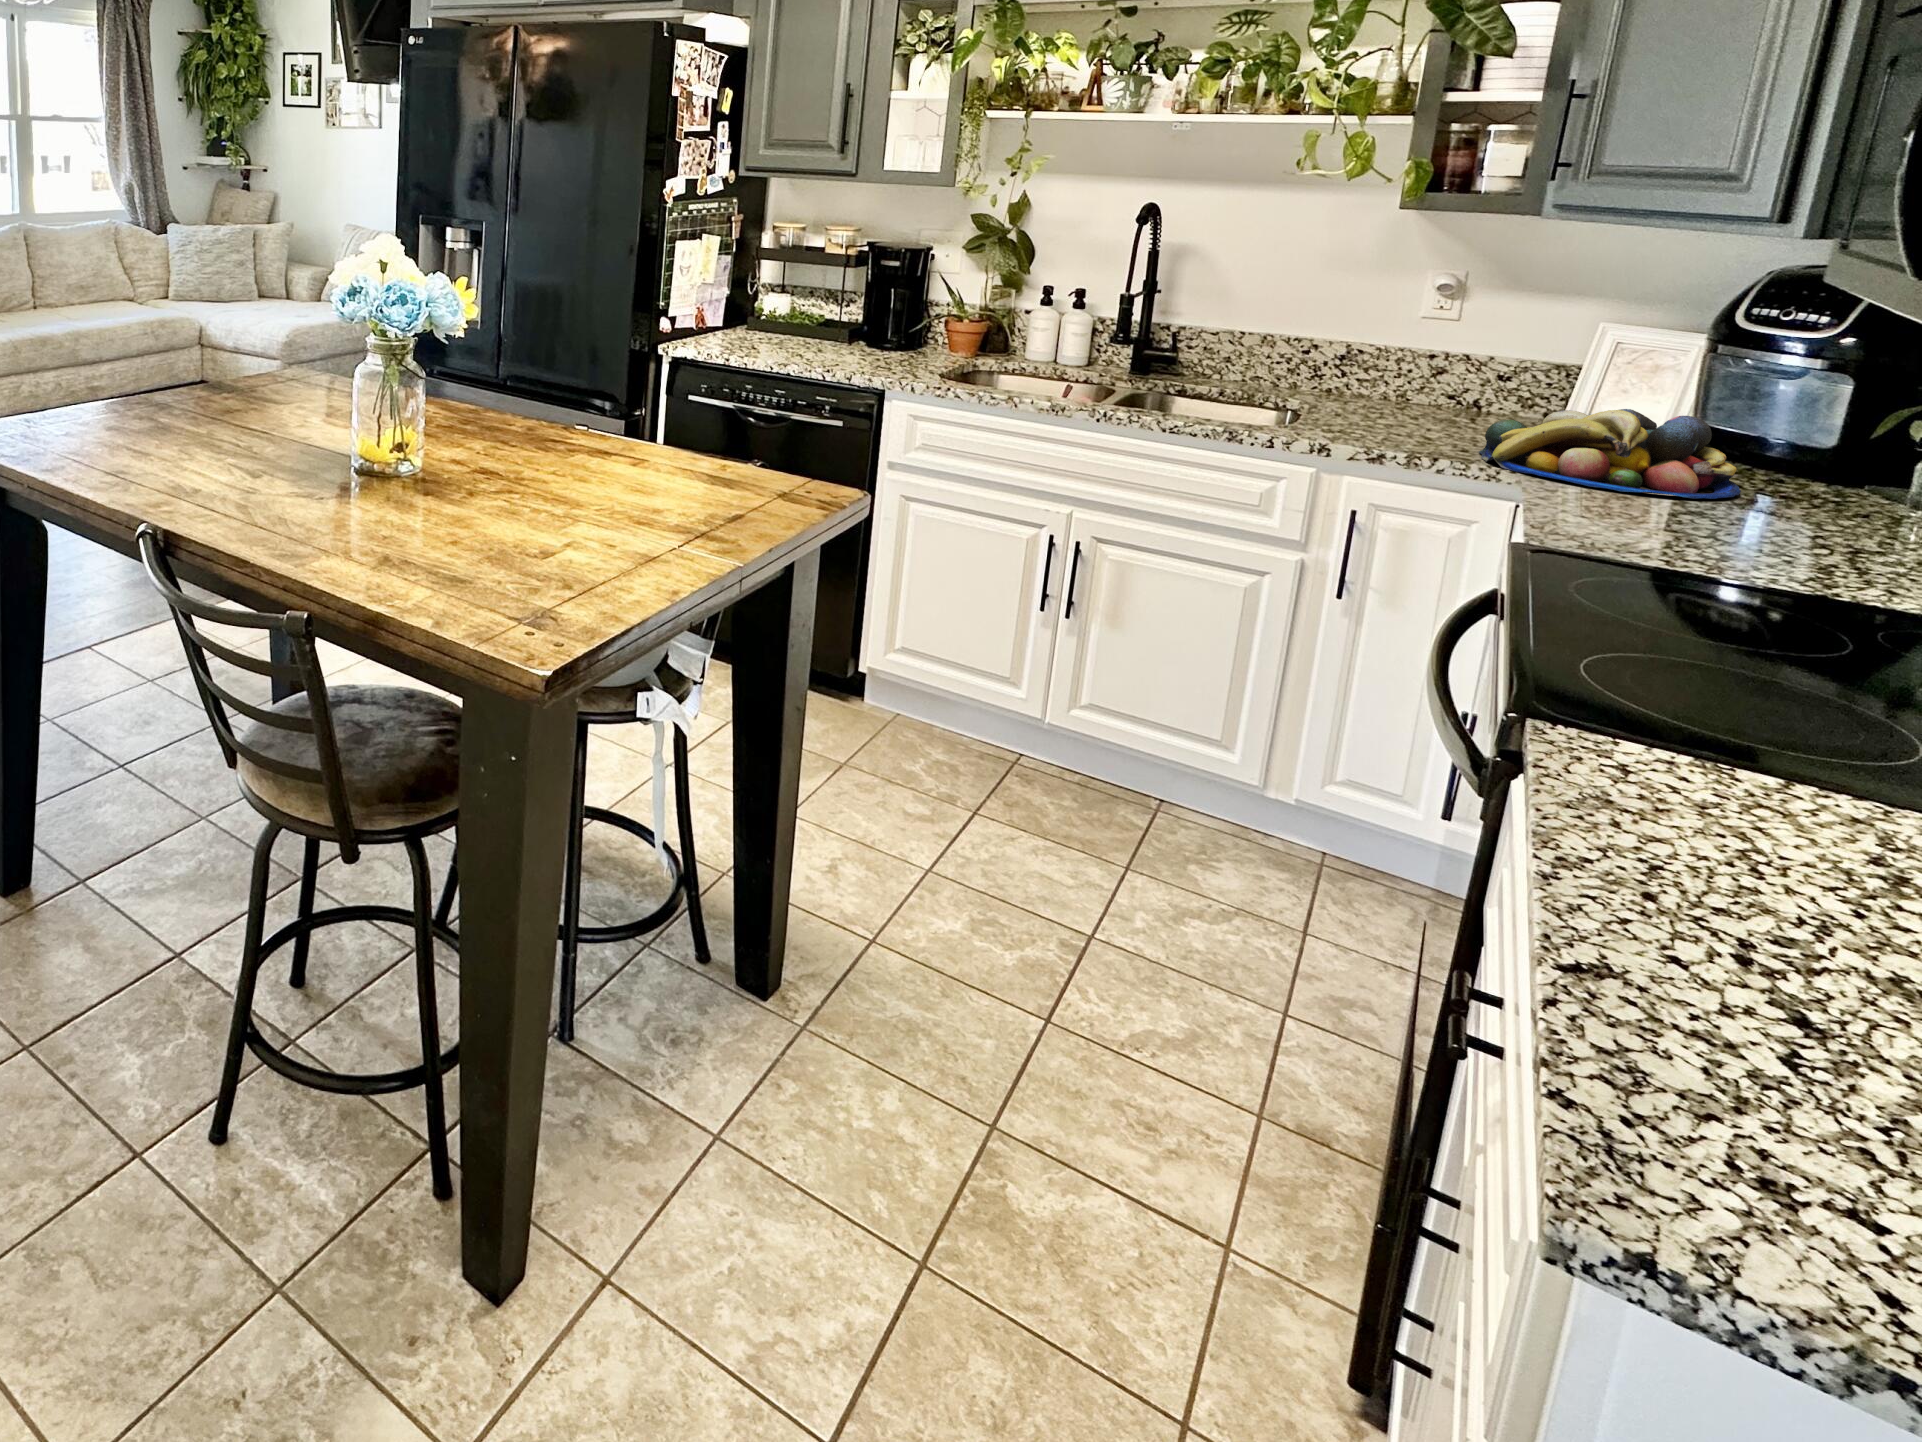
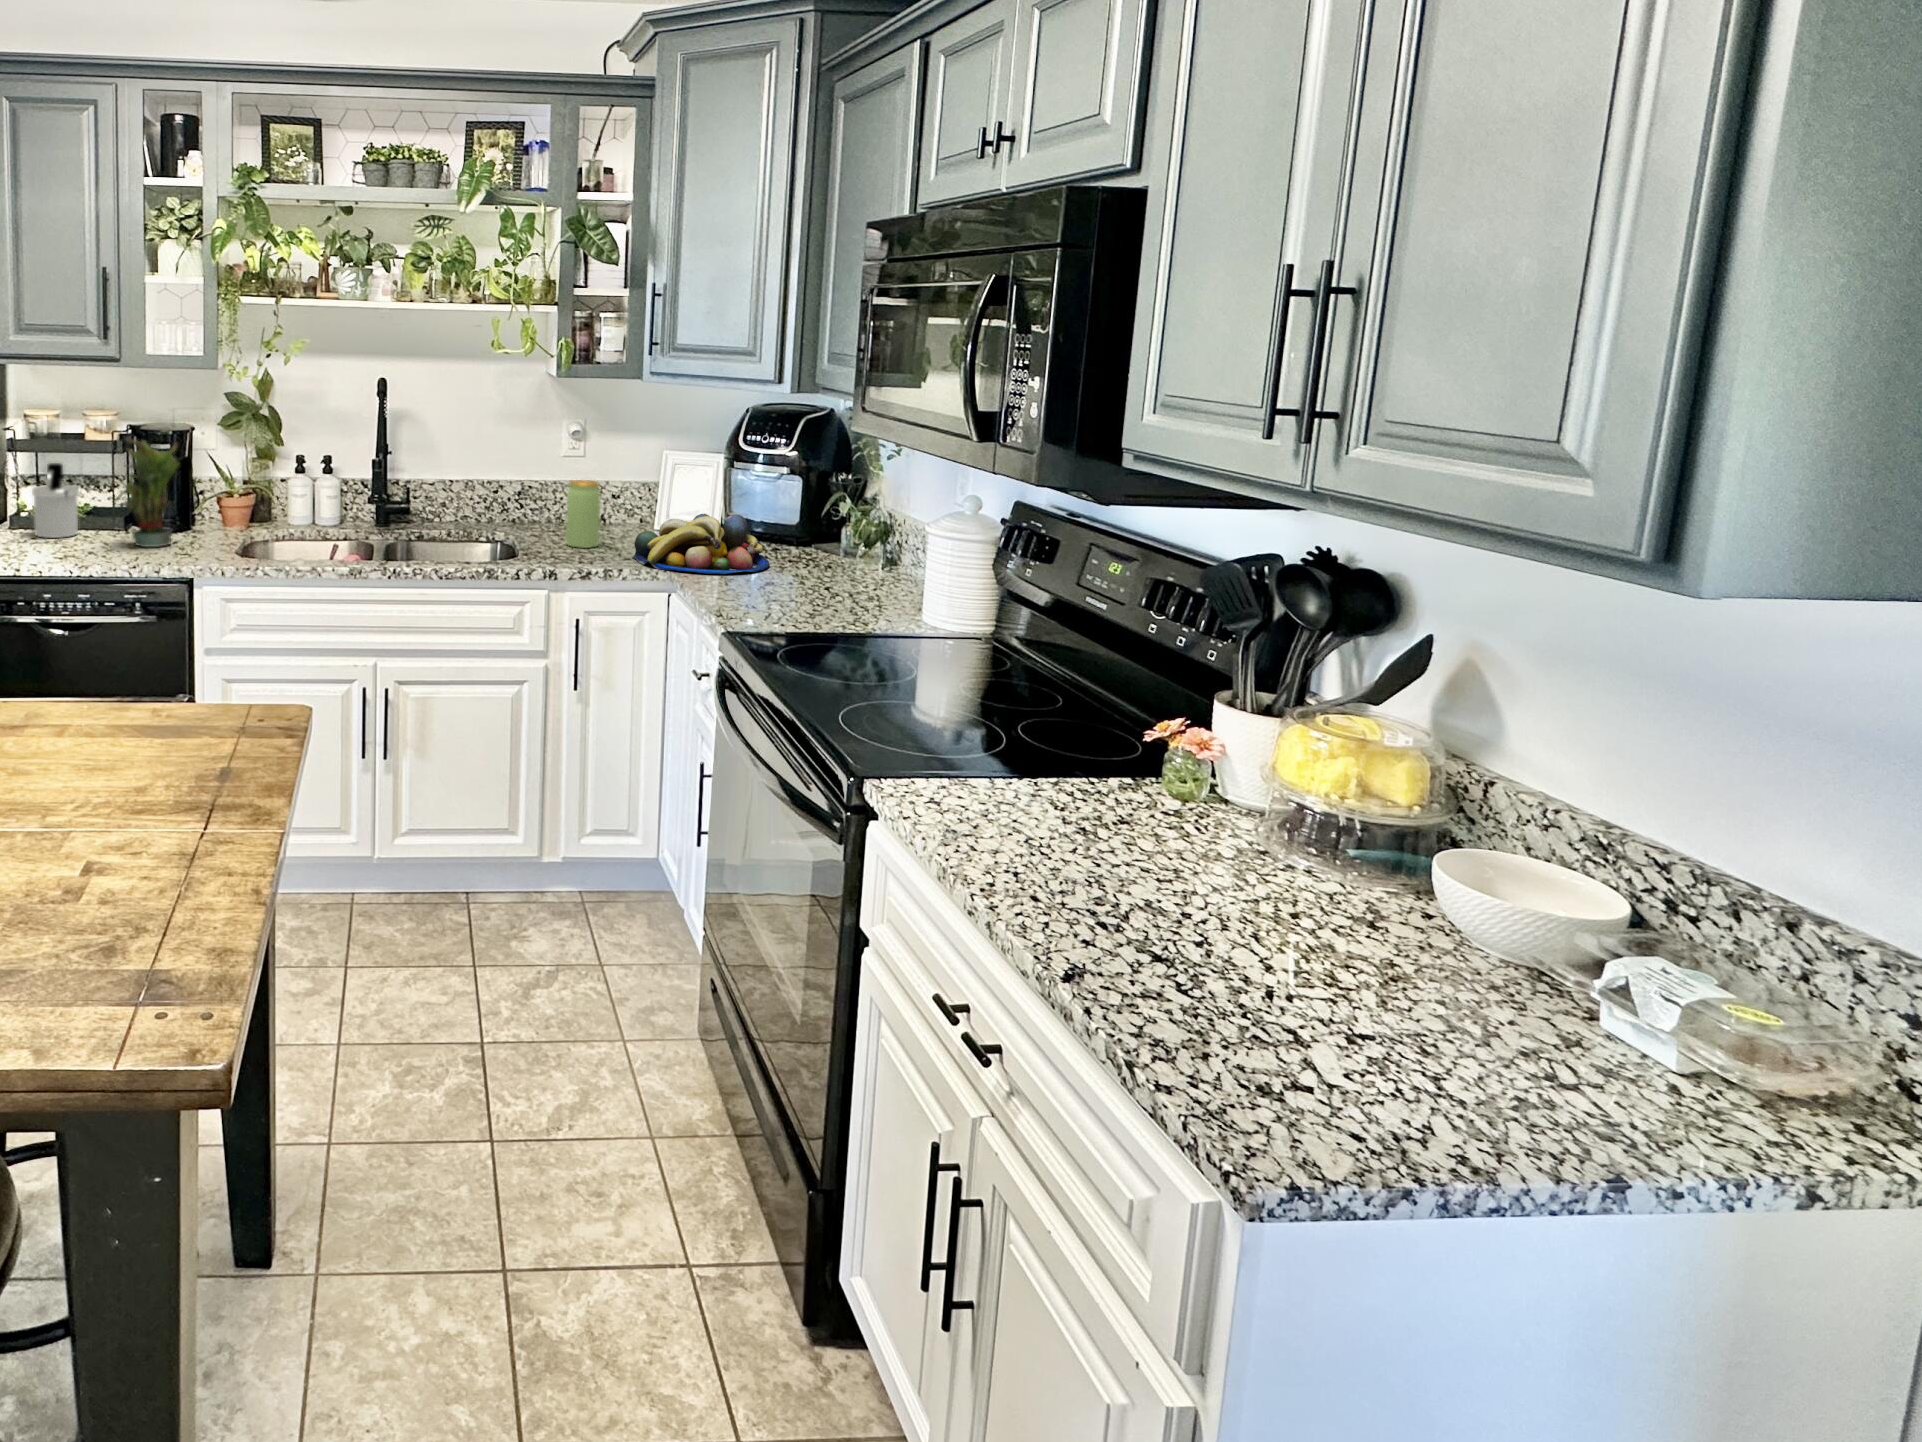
potted plant: none [827,250,895,361] -> present [115,439,179,547]
soap dispenser: none [761,272,805,342] -> present [32,463,79,538]
jar: none [1385,344,1453,433] -> present [566,480,601,548]

